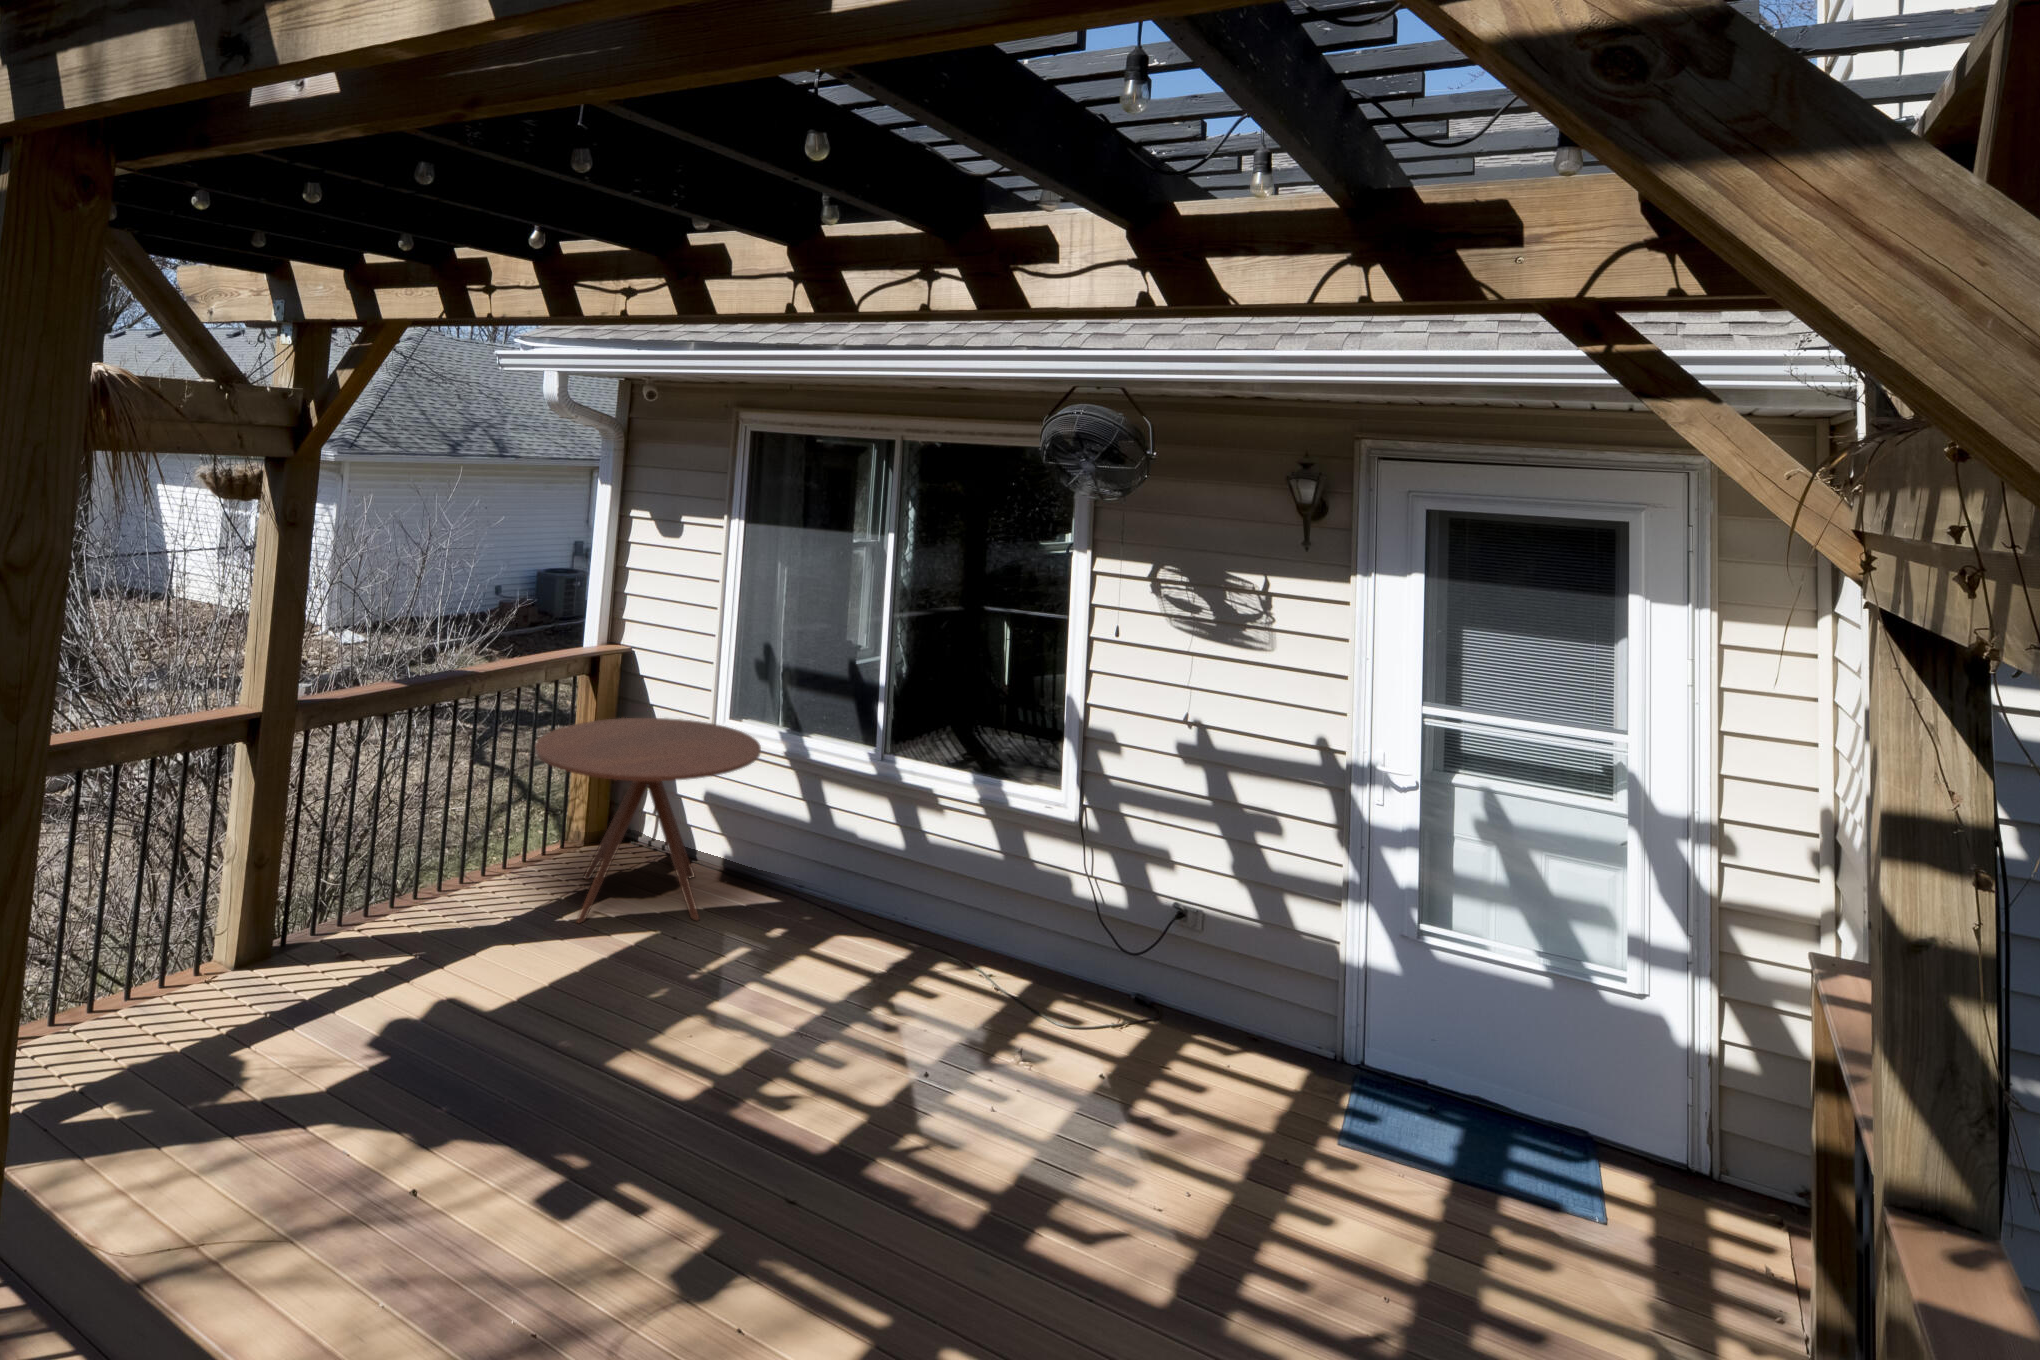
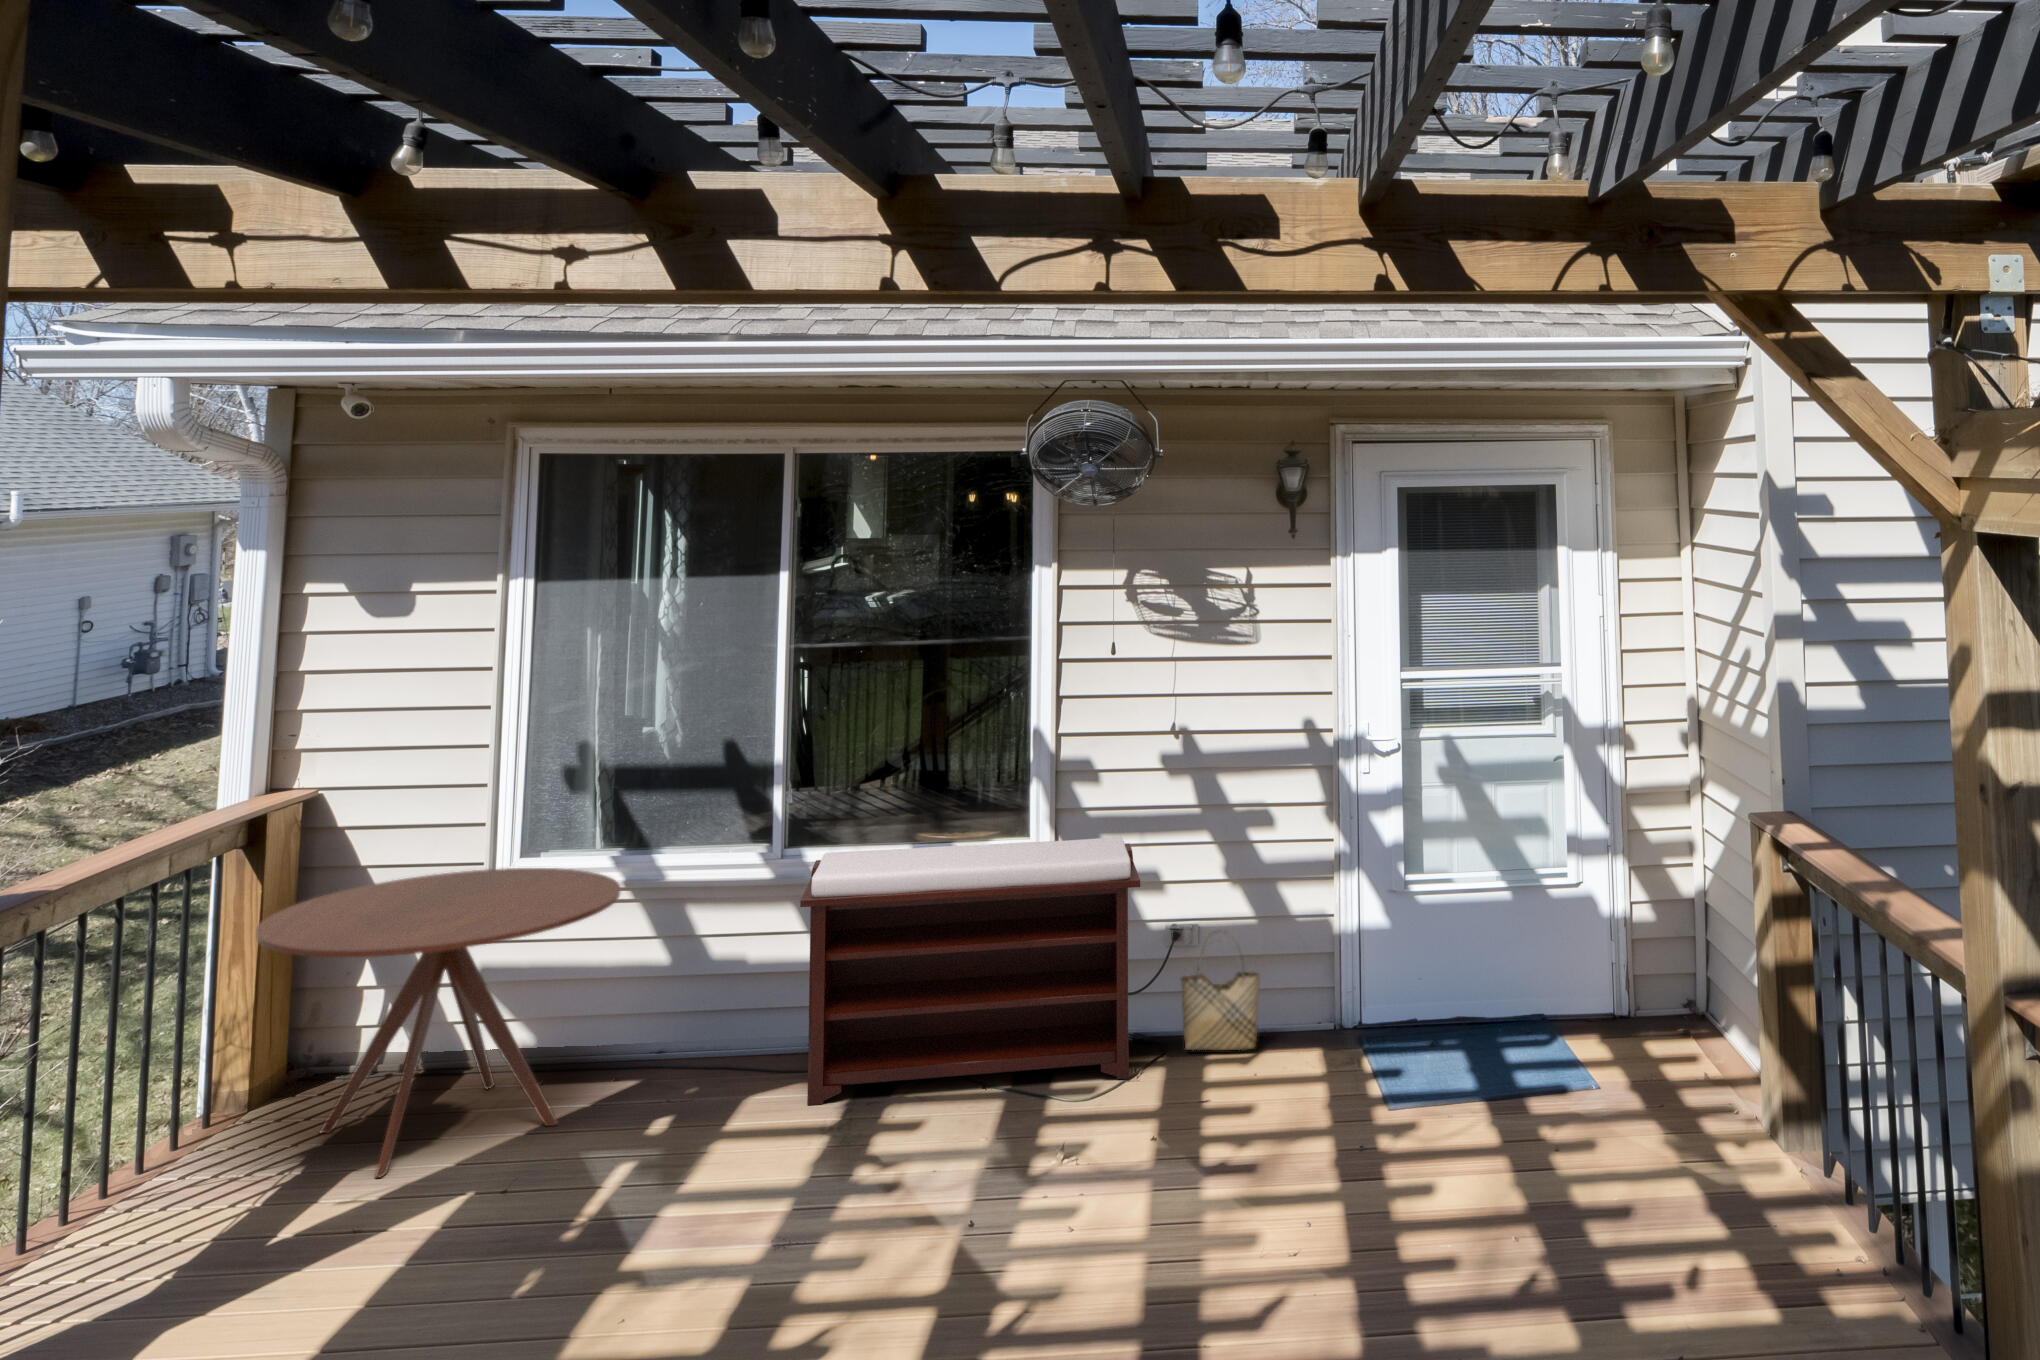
bench: none [852,764,1146,1035] -> present [800,837,1140,1105]
woven basket: none [1173,921,1253,1047] -> present [1180,931,1260,1050]

